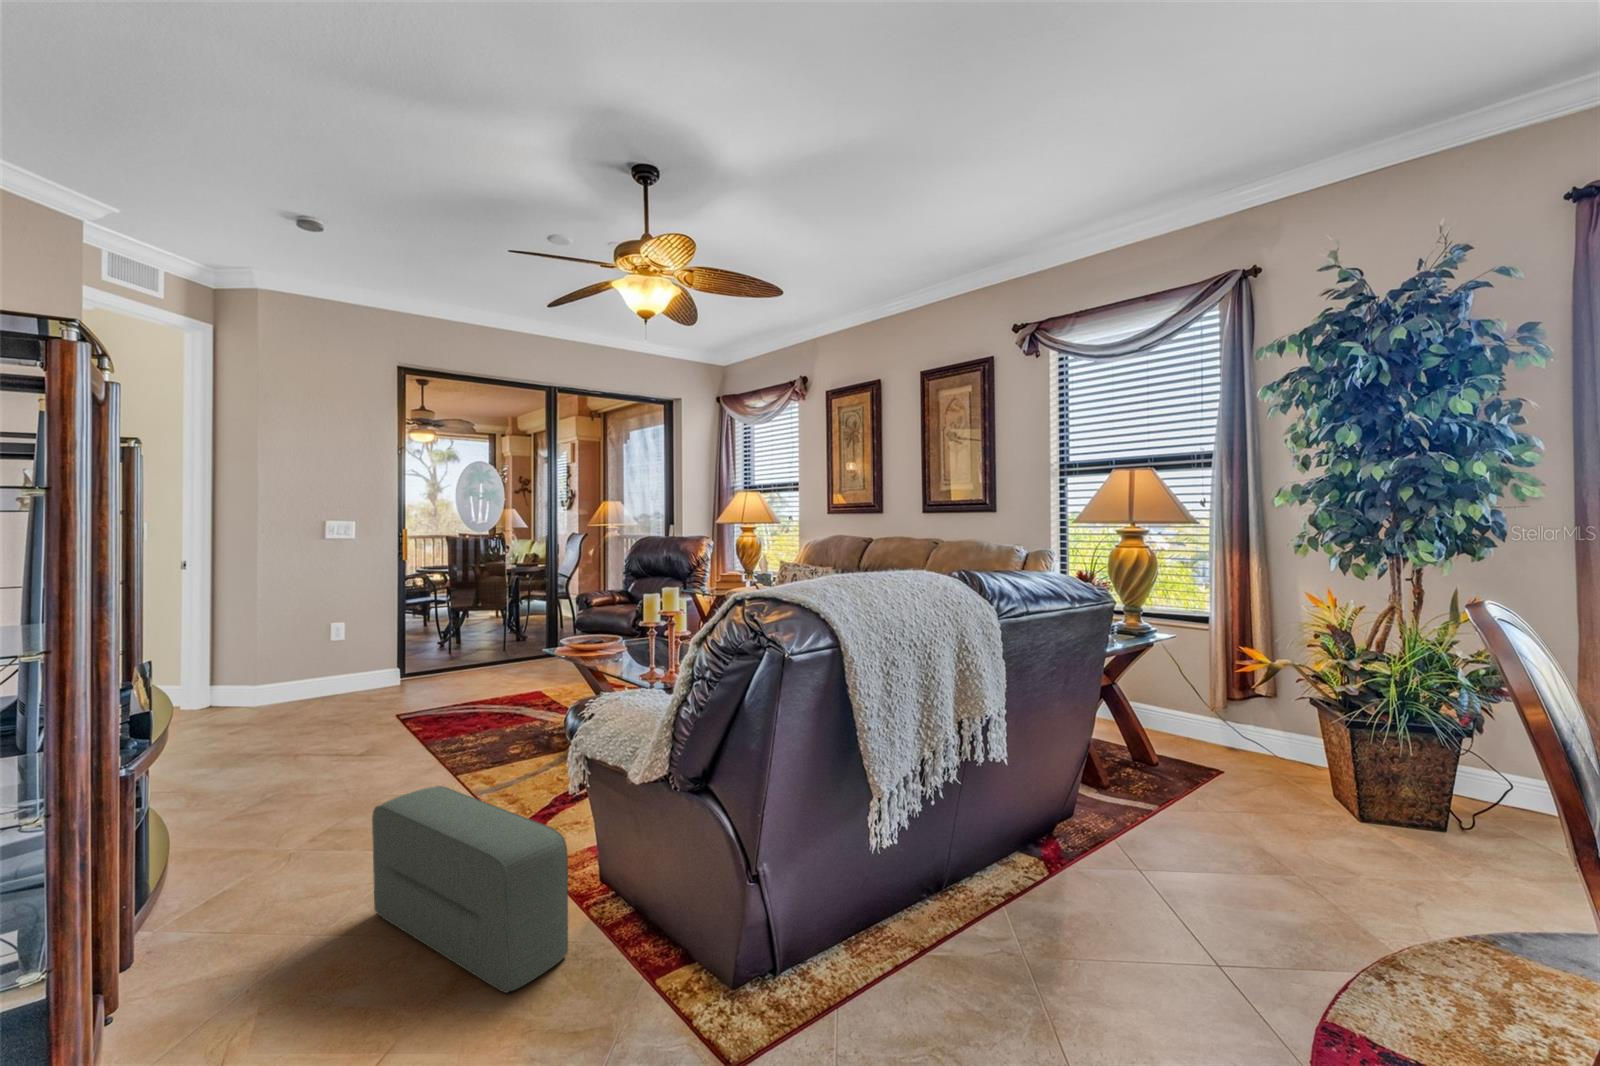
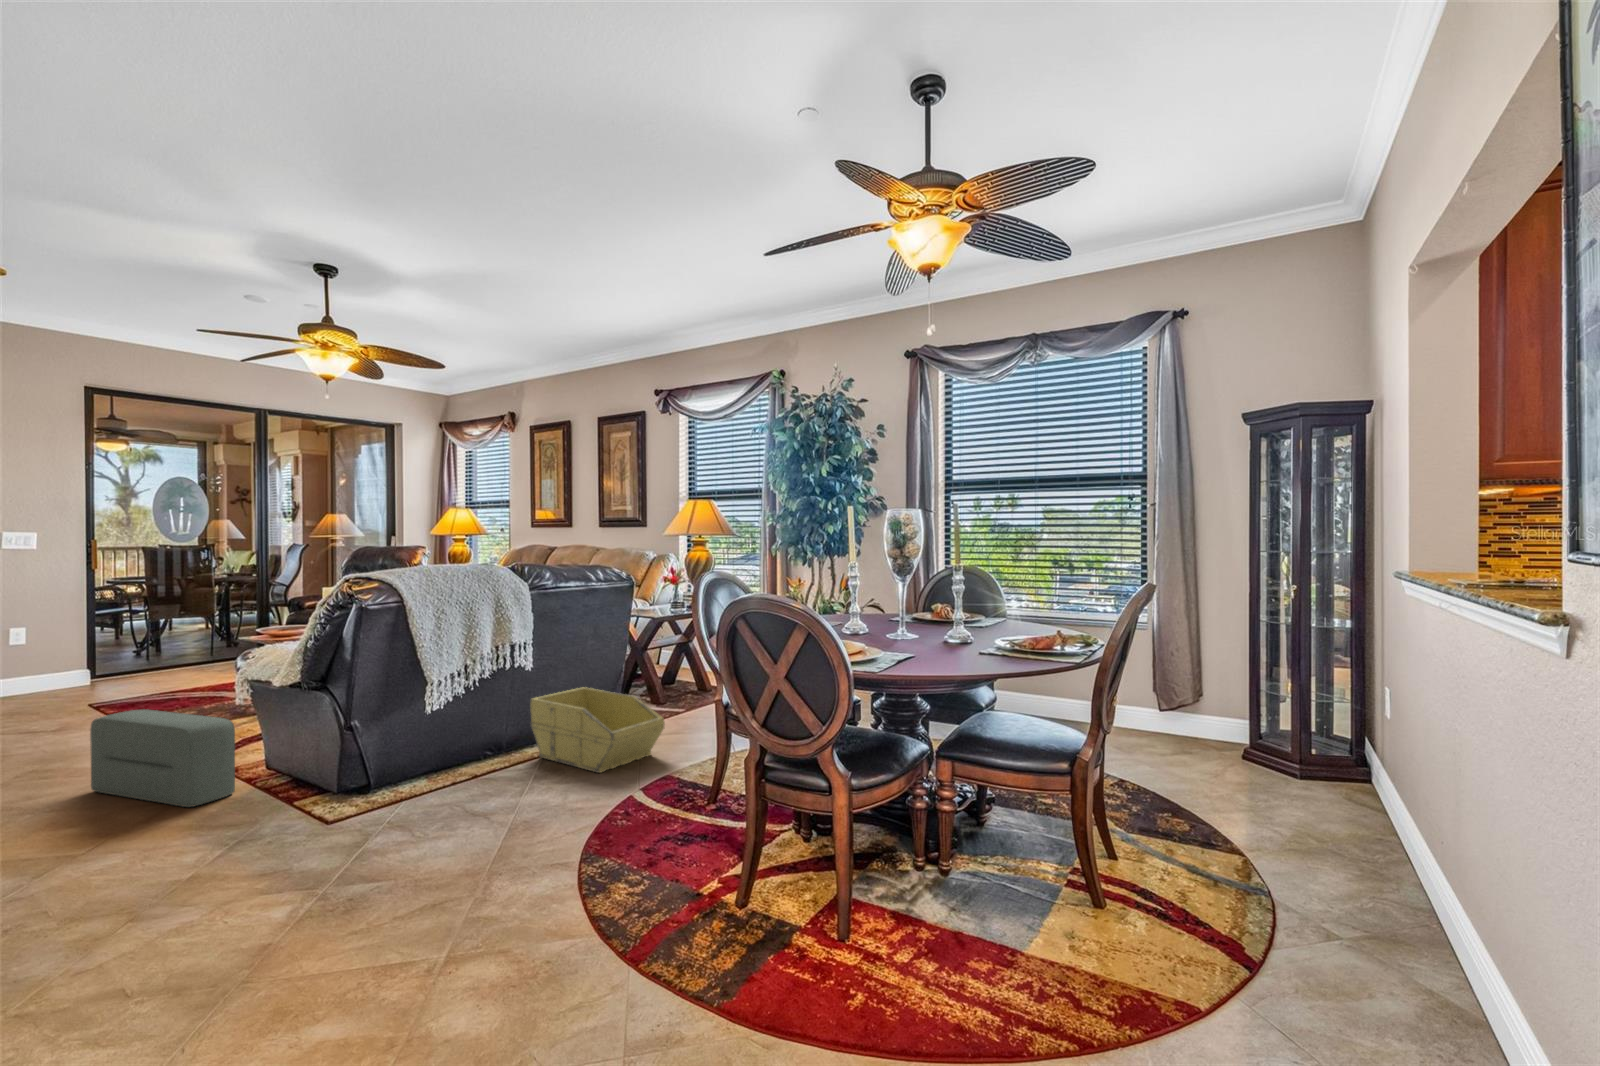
storage bin: none [1000,777,1279,992] -> present [530,687,665,773]

